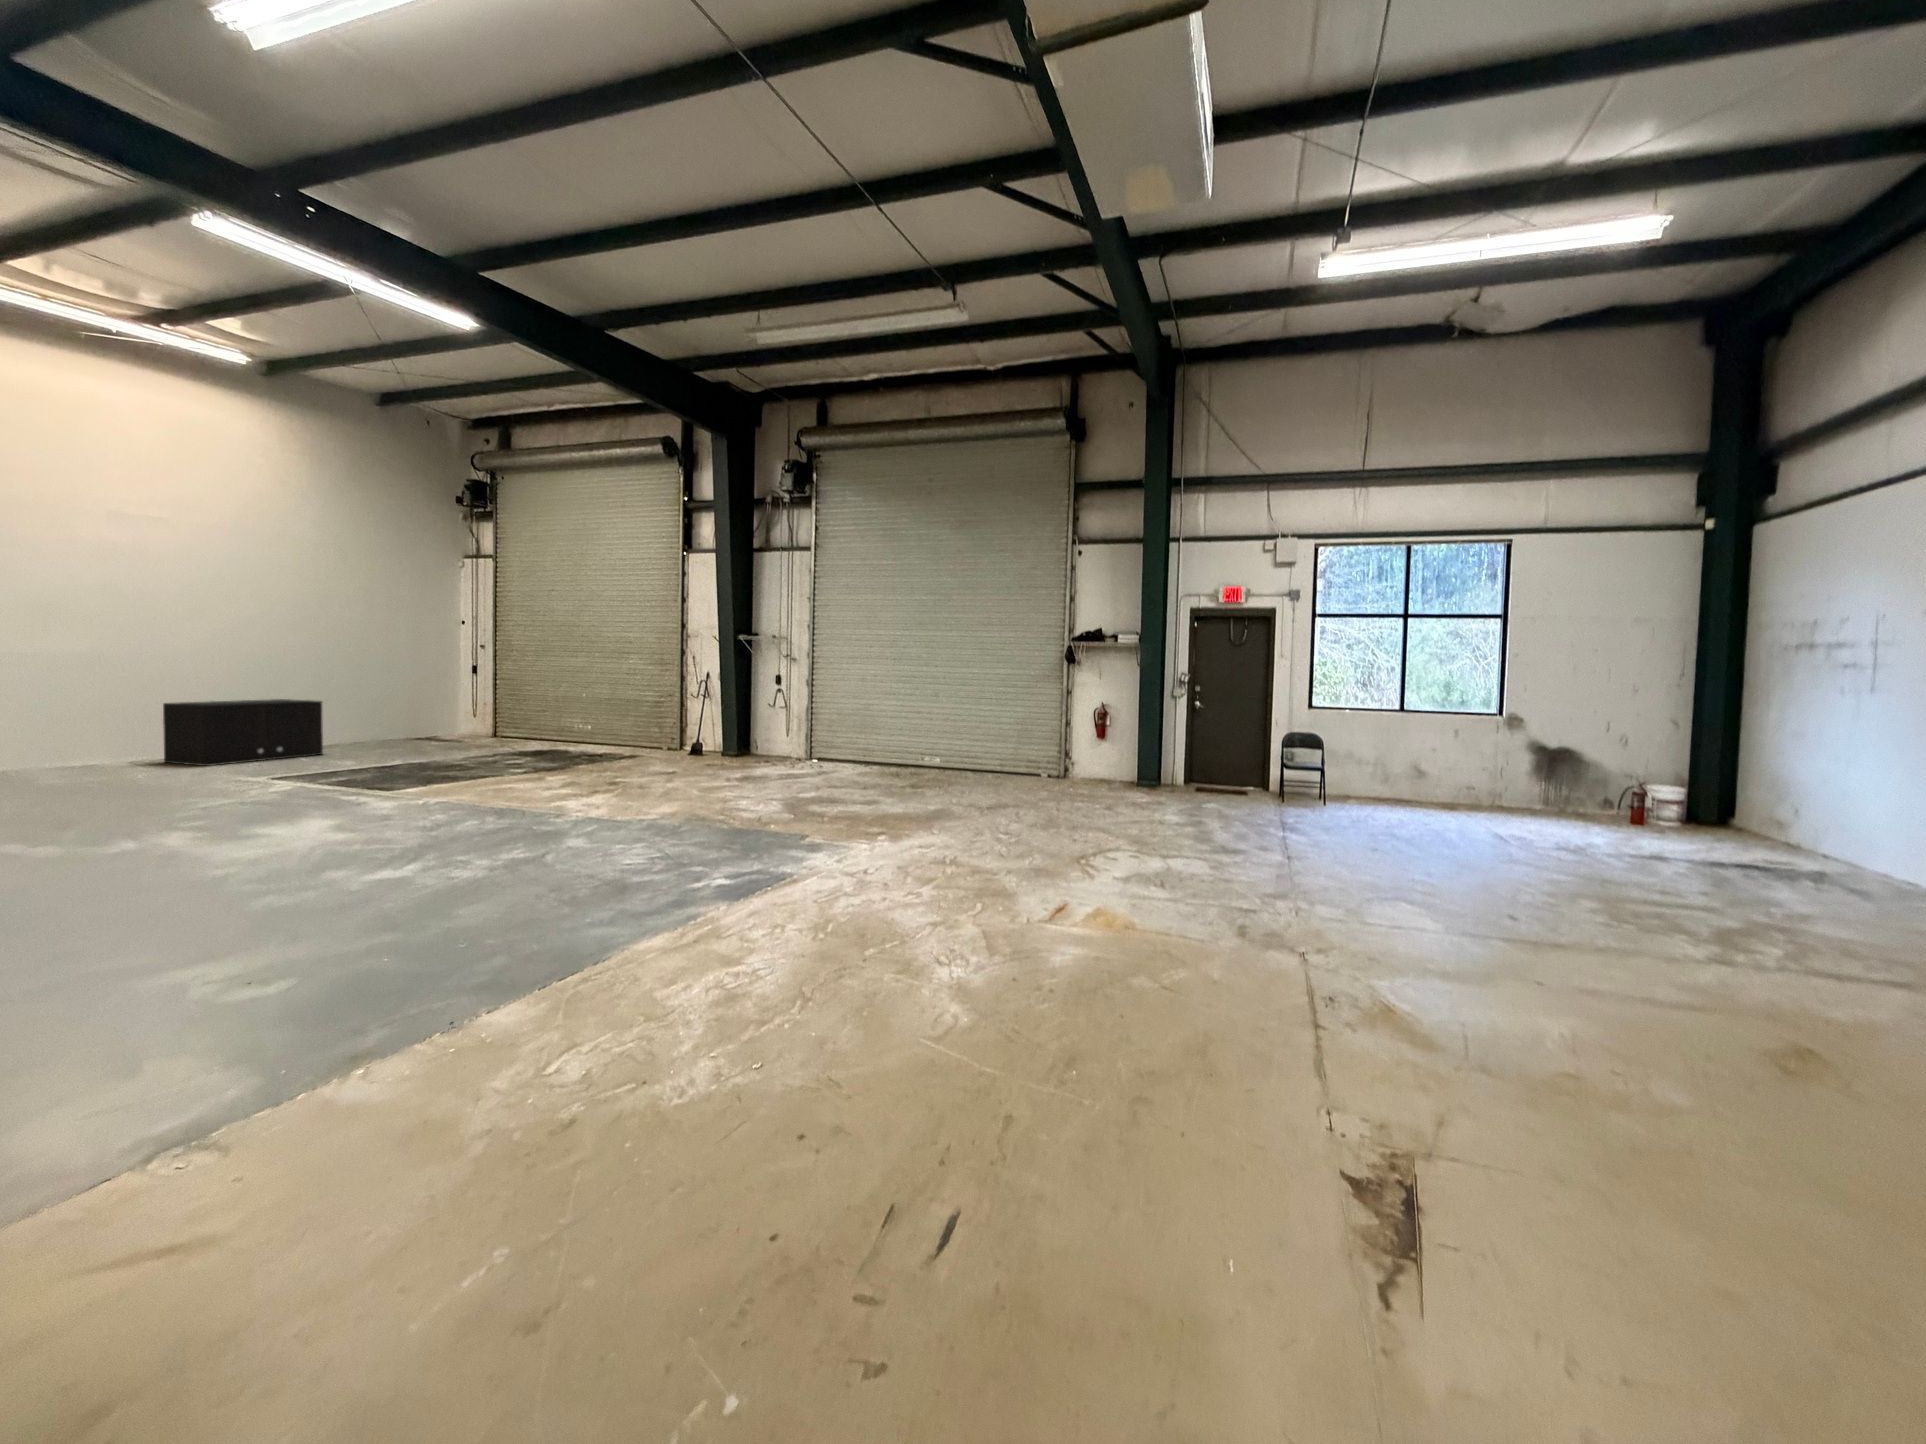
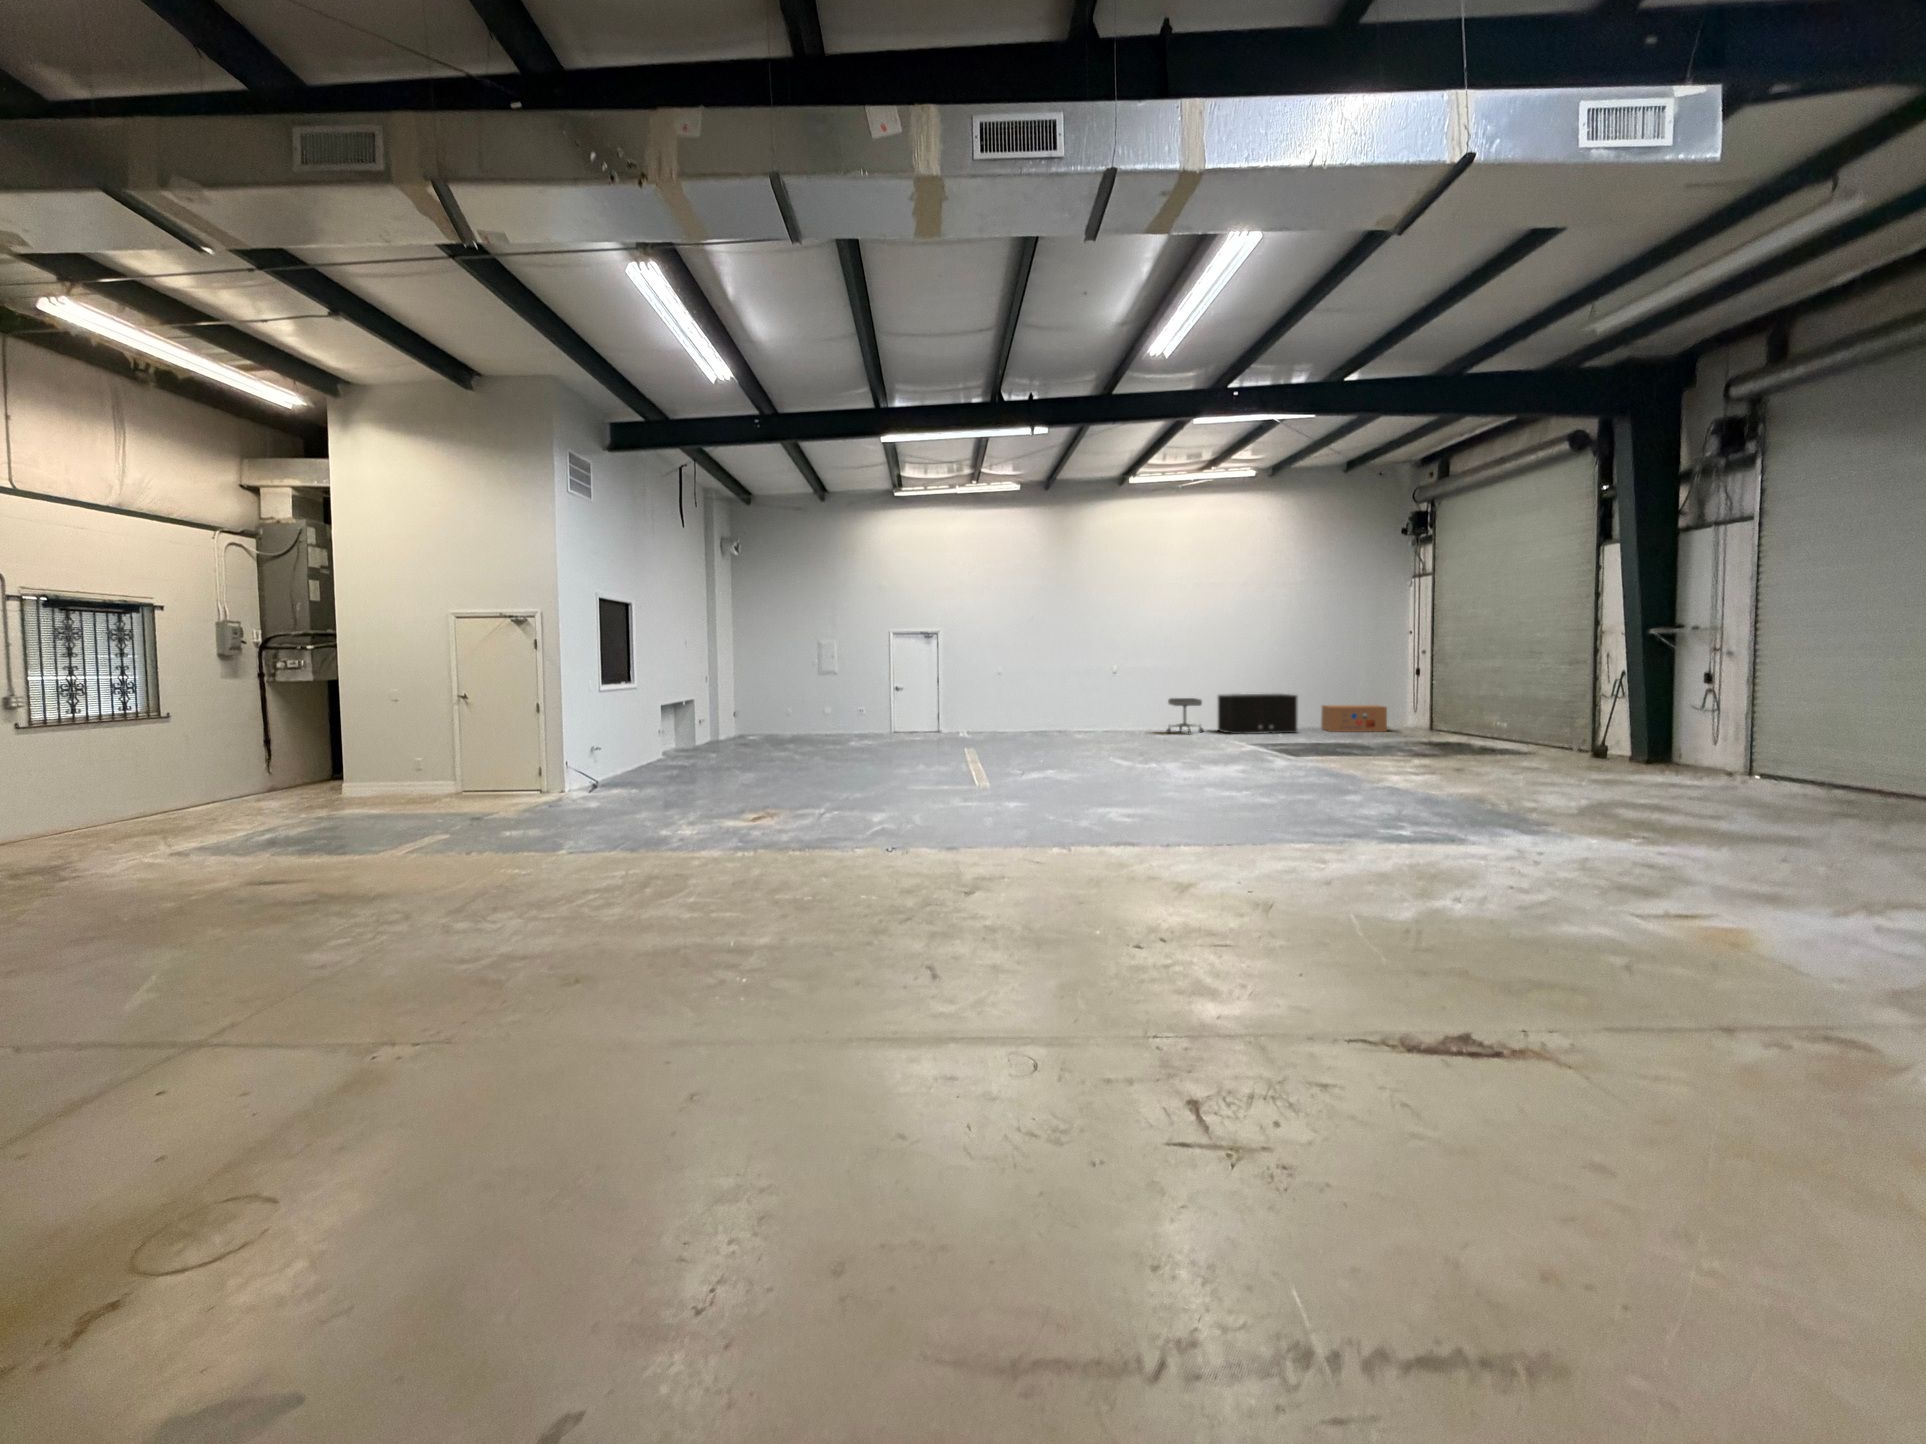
stool: none [44,710,139,776] -> present [1167,698,1203,734]
cardboard box: none [349,711,447,749] -> present [1321,705,1387,732]

